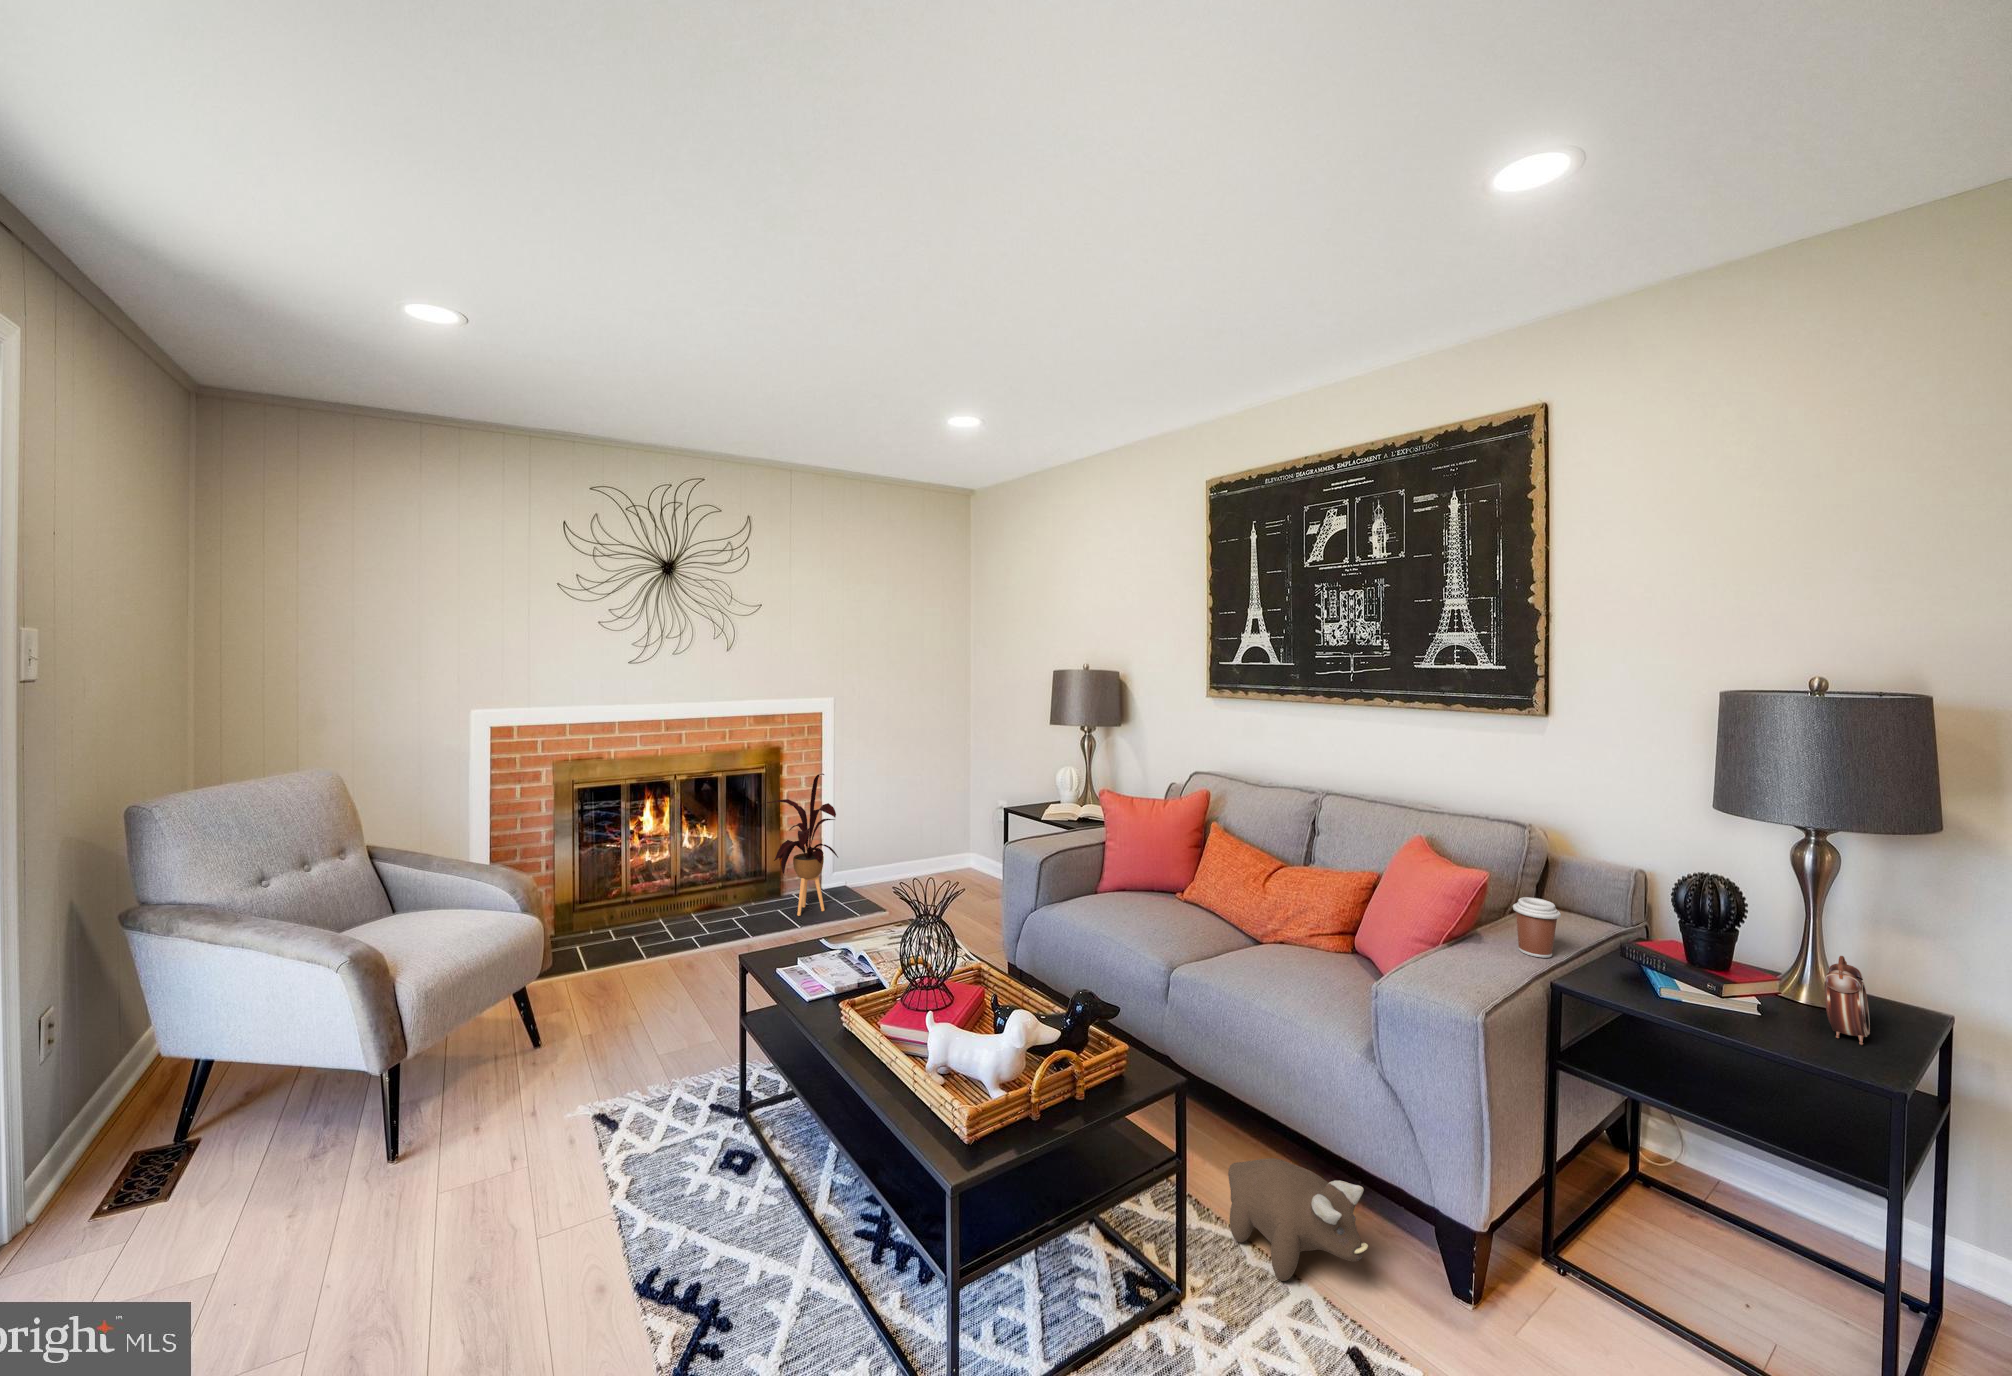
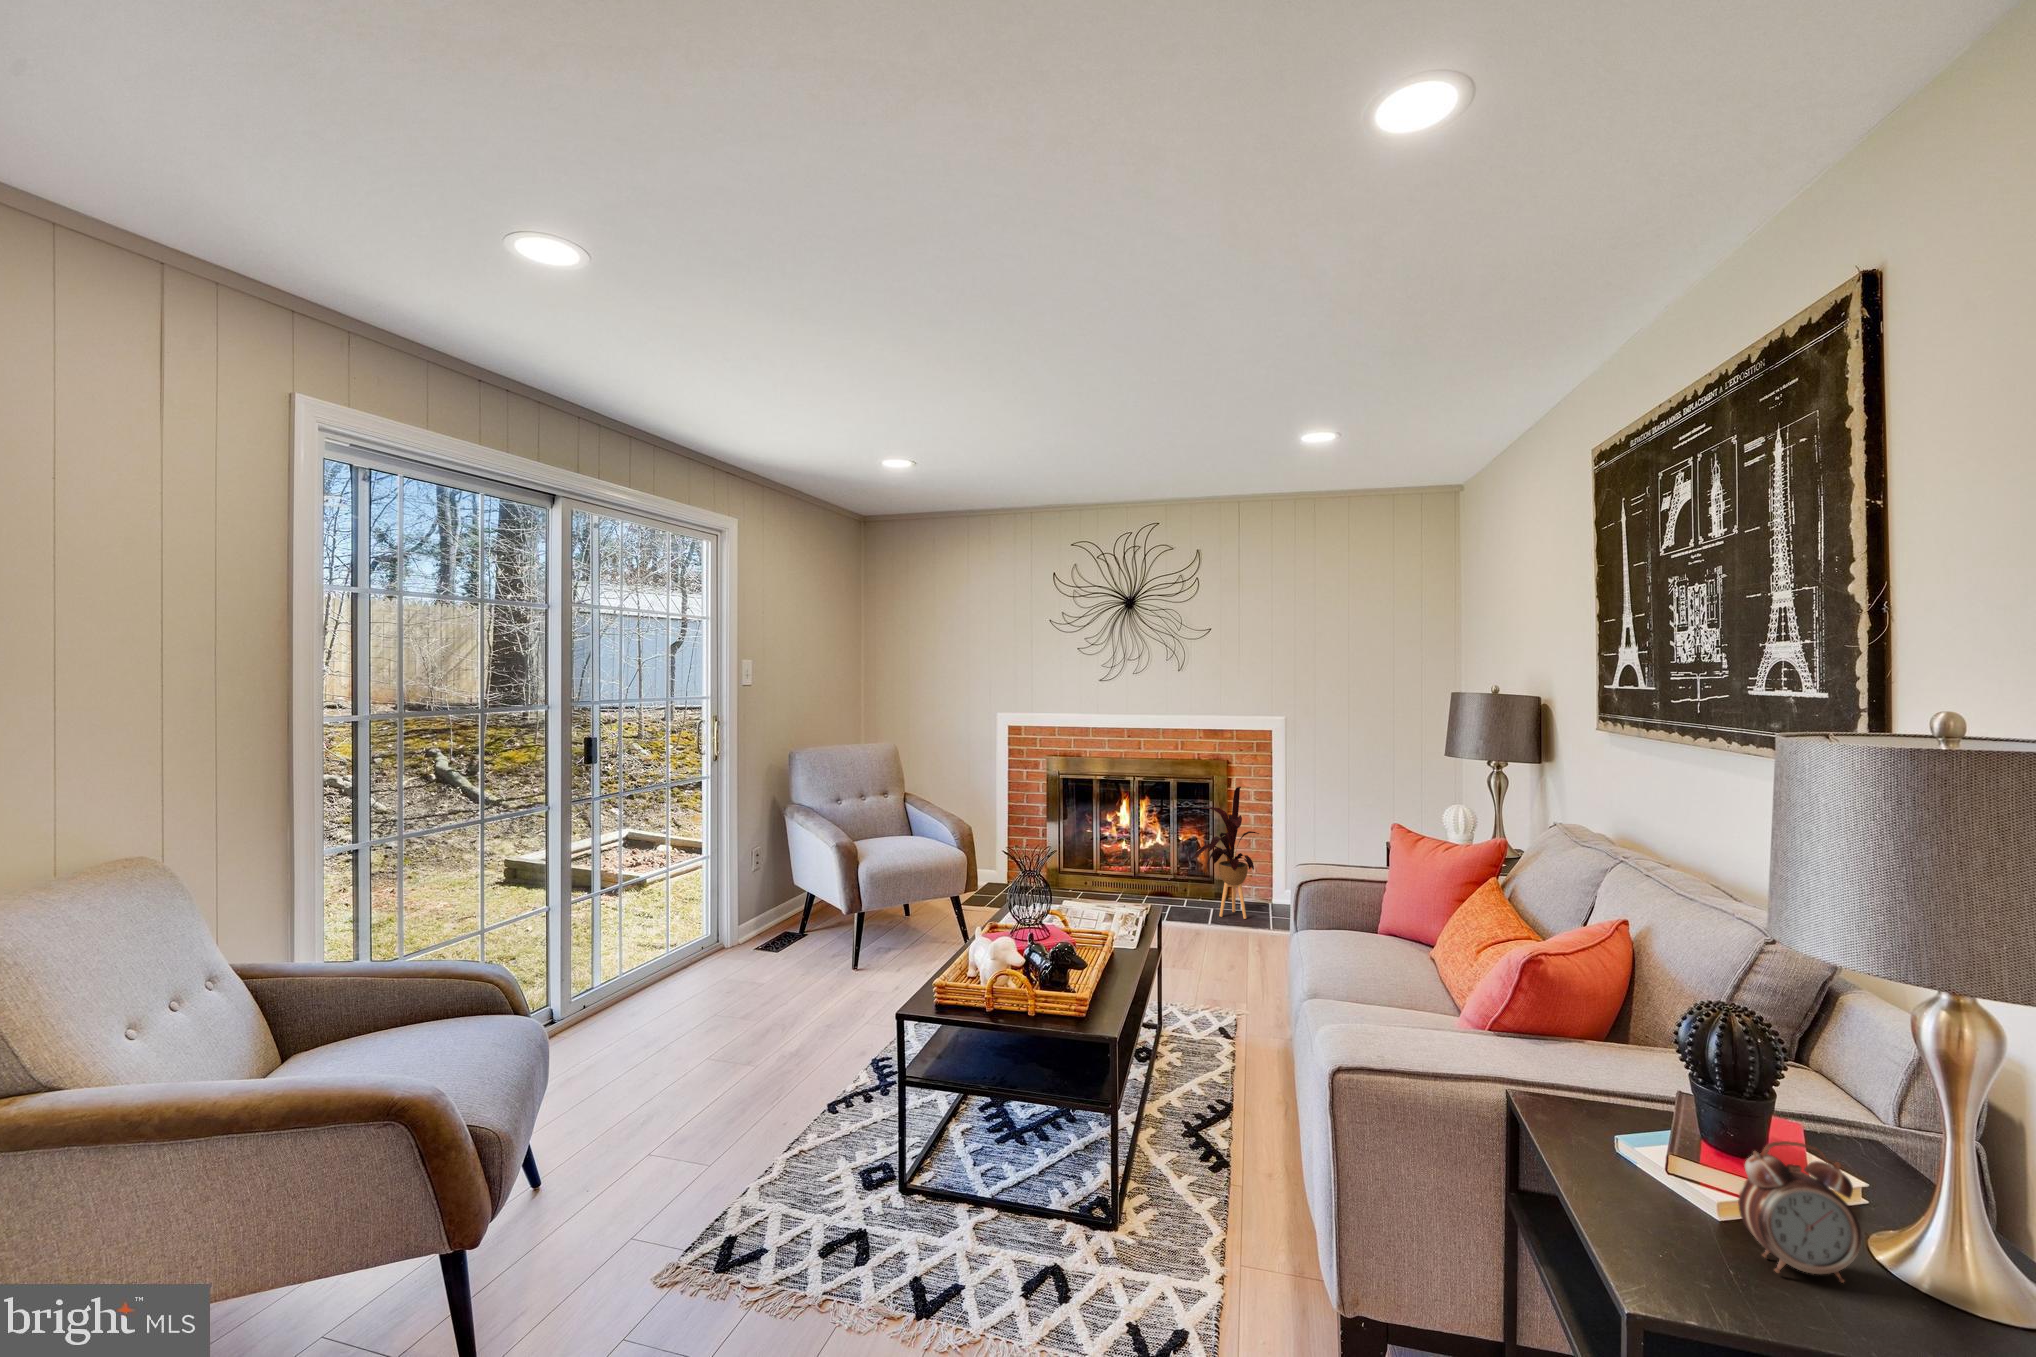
coffee cup: present [1513,897,1561,958] -> none [1547,992,1608,1074]
plush toy: present [1228,1158,1368,1281] -> none [1184,1154,1277,1260]

